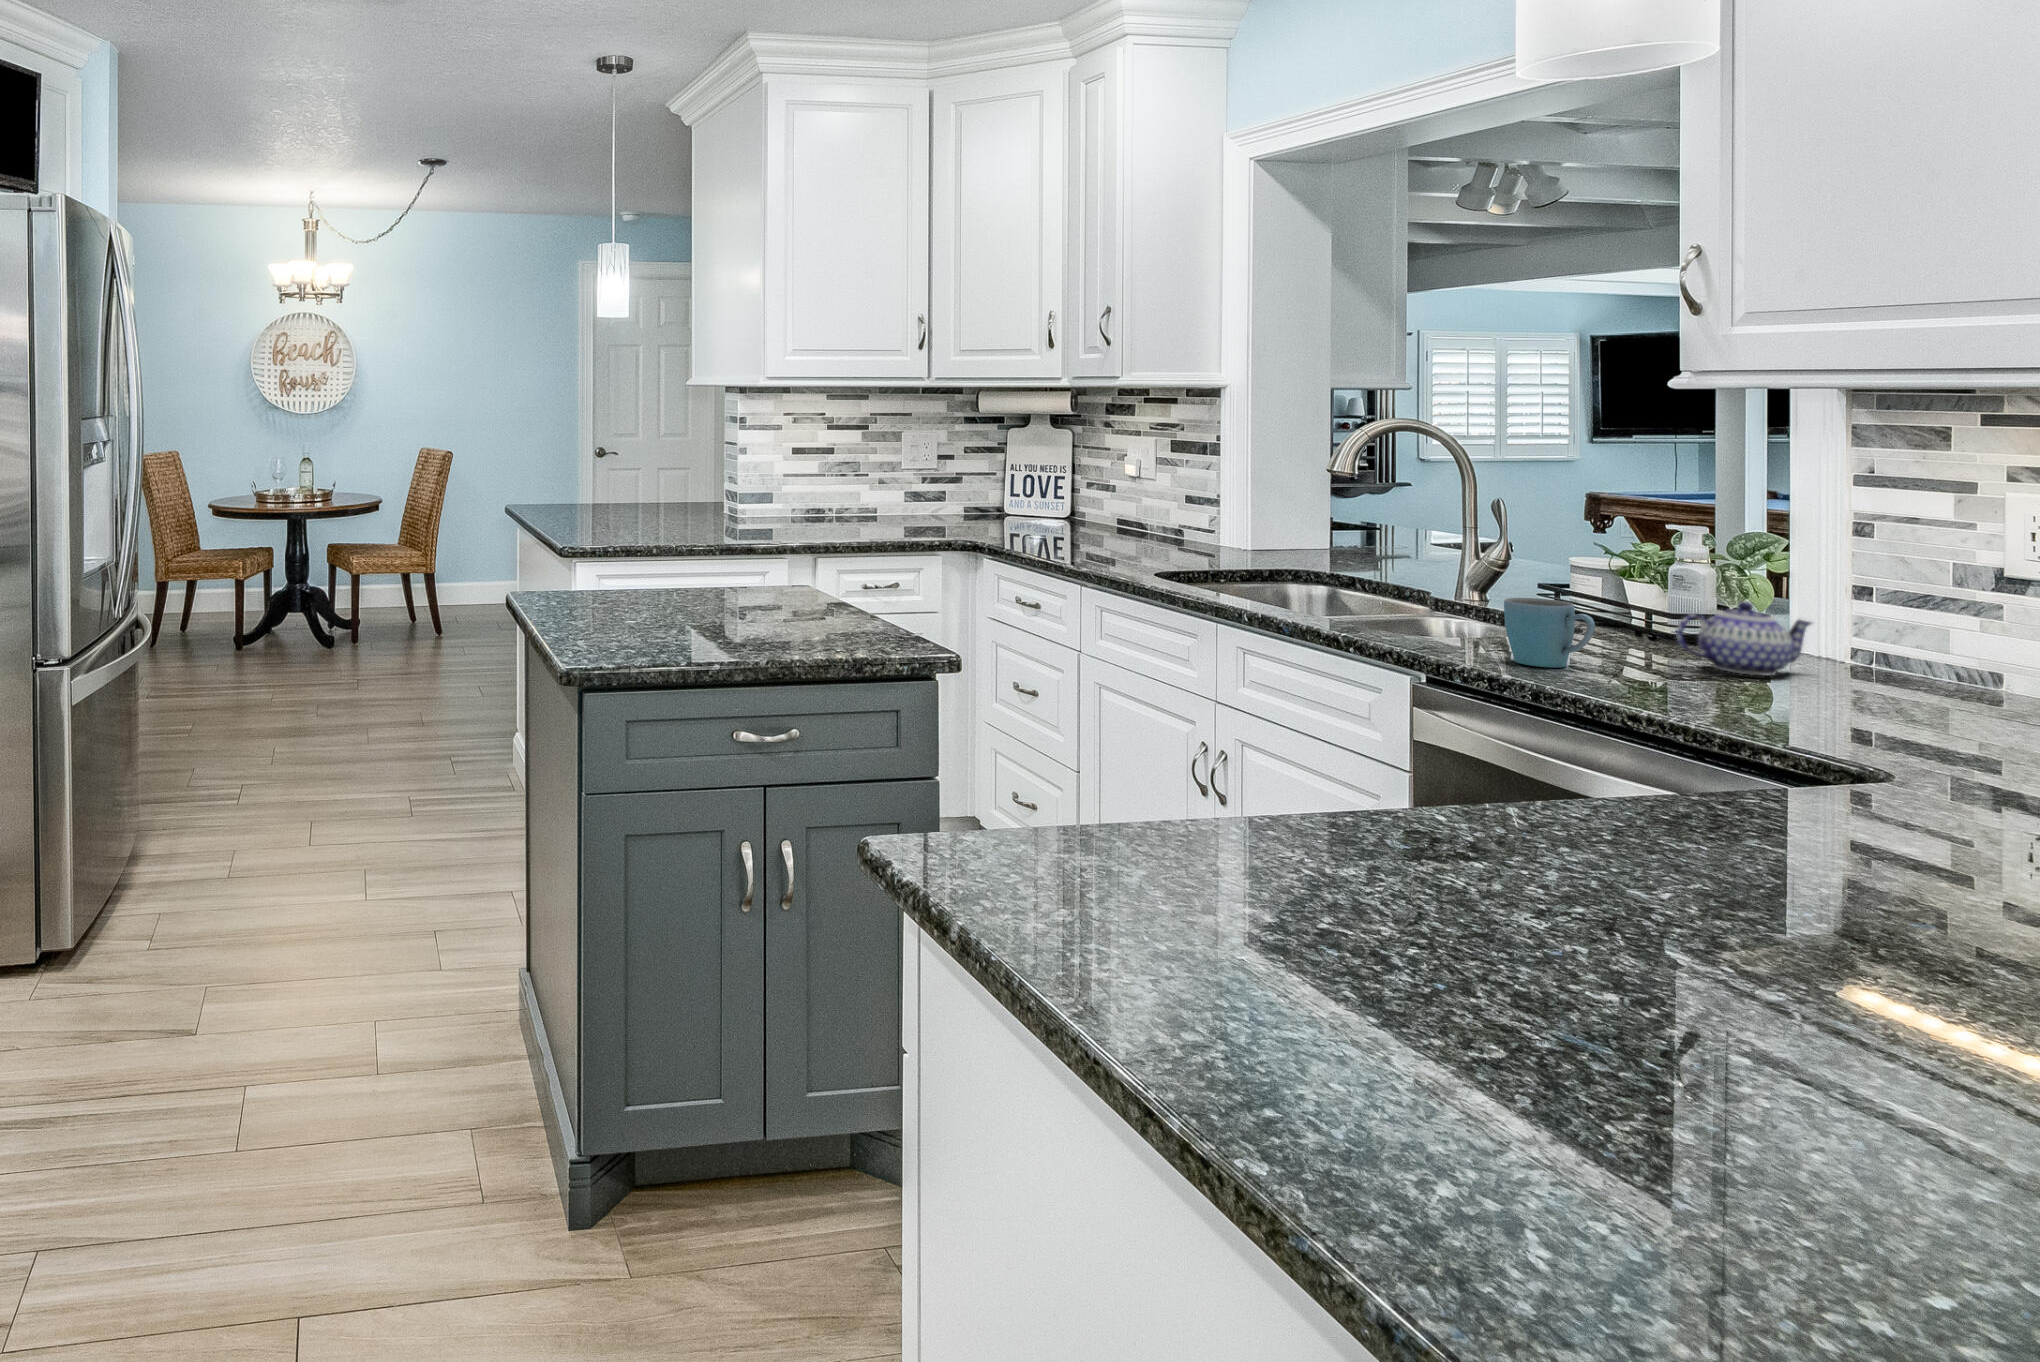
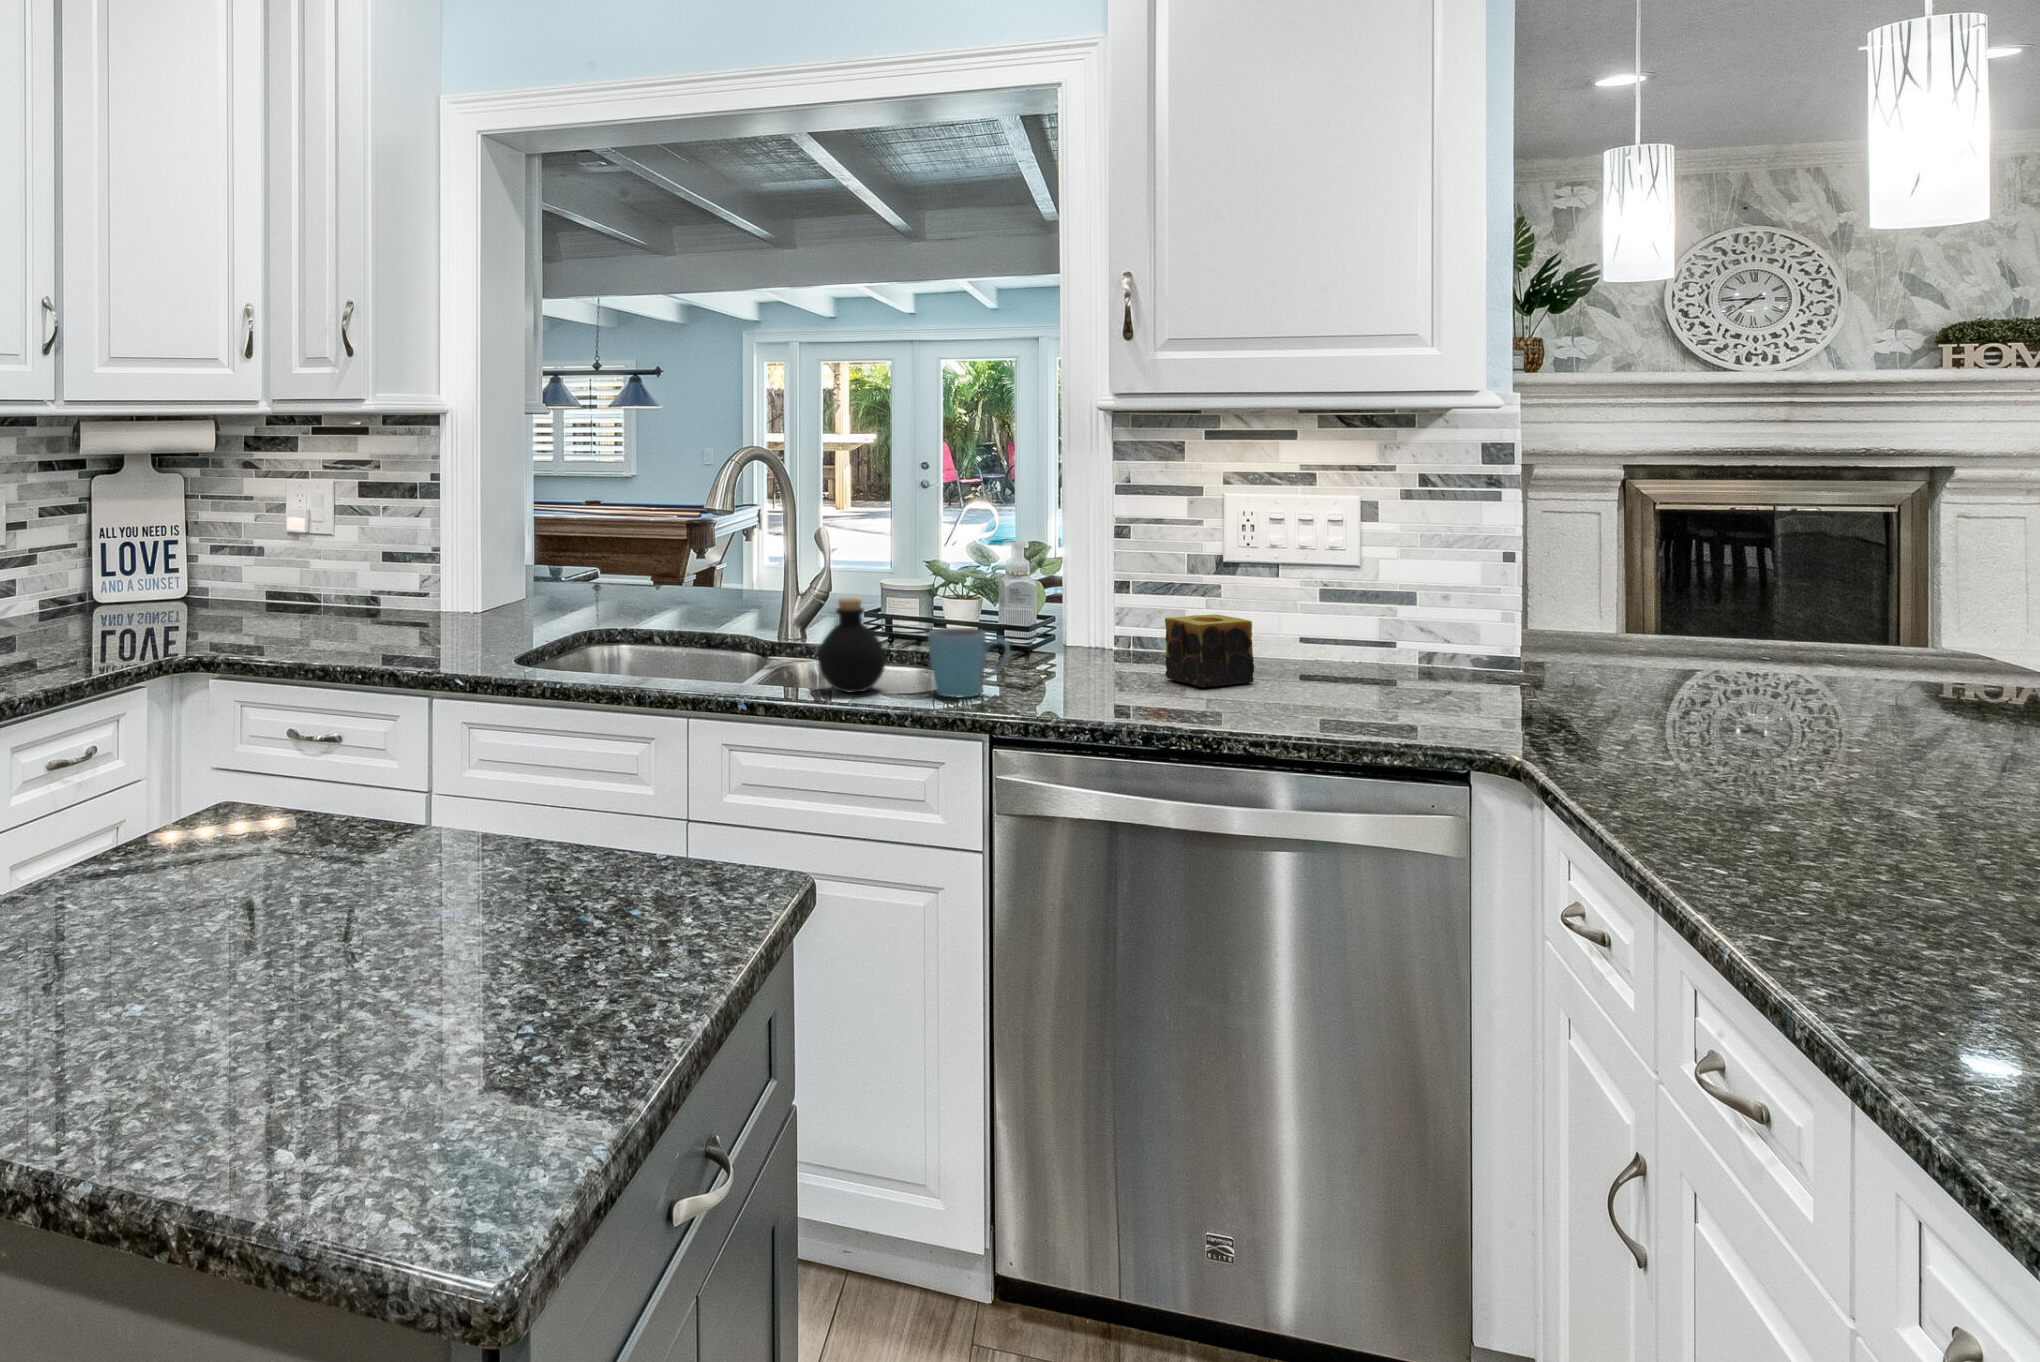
bottle: none [1403,559,1479,647] -> present [818,598,886,693]
teapot: present [1676,602,1811,675] -> none [1042,607,1112,674]
candle: none [1838,624,1956,714] -> present [1165,614,1254,687]

